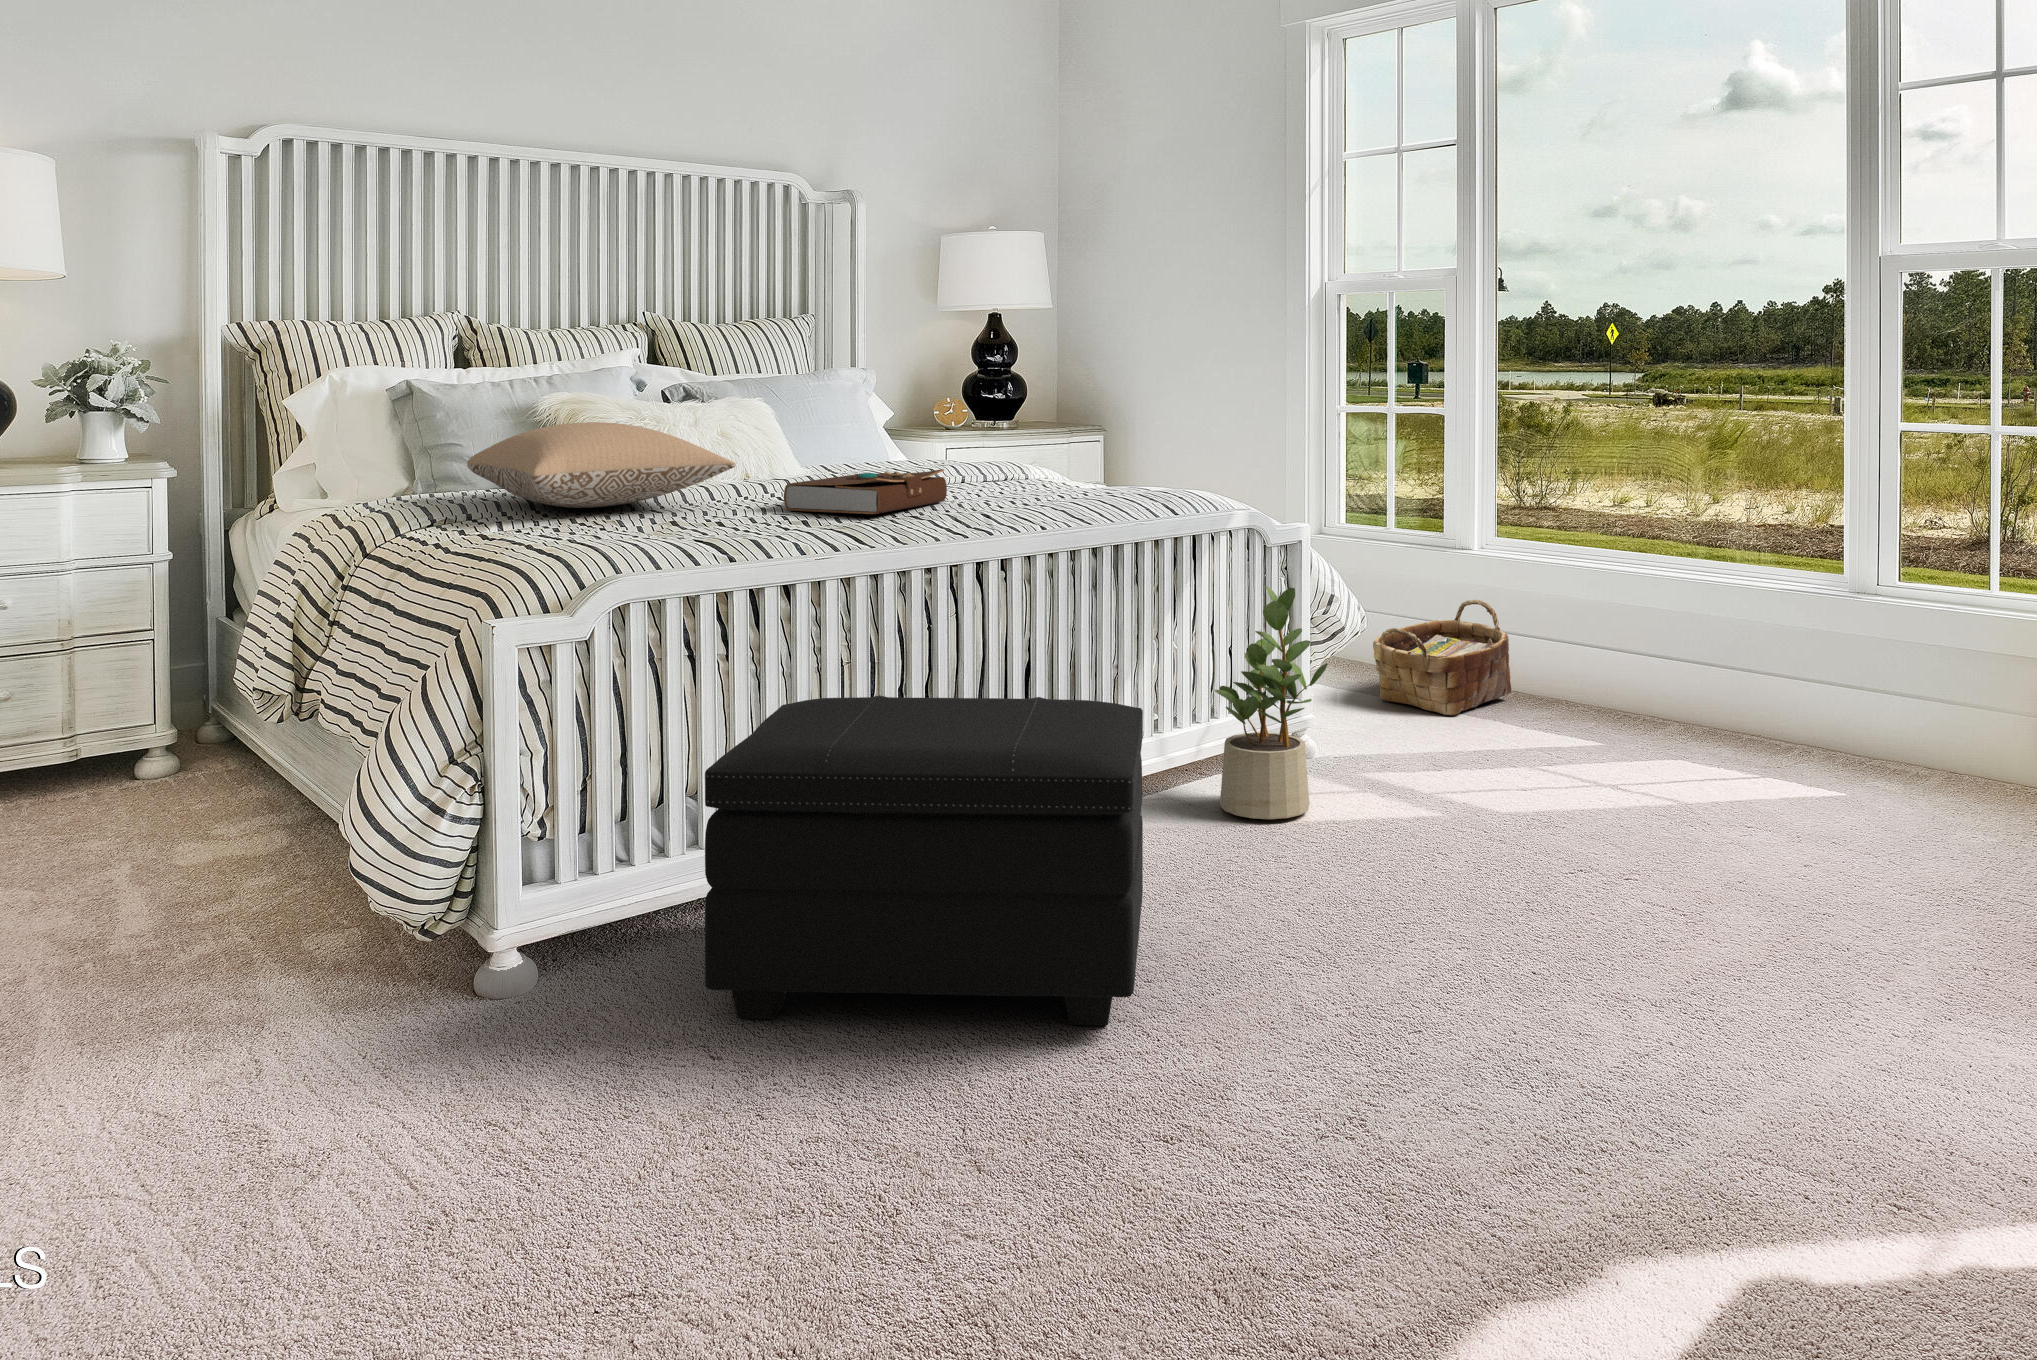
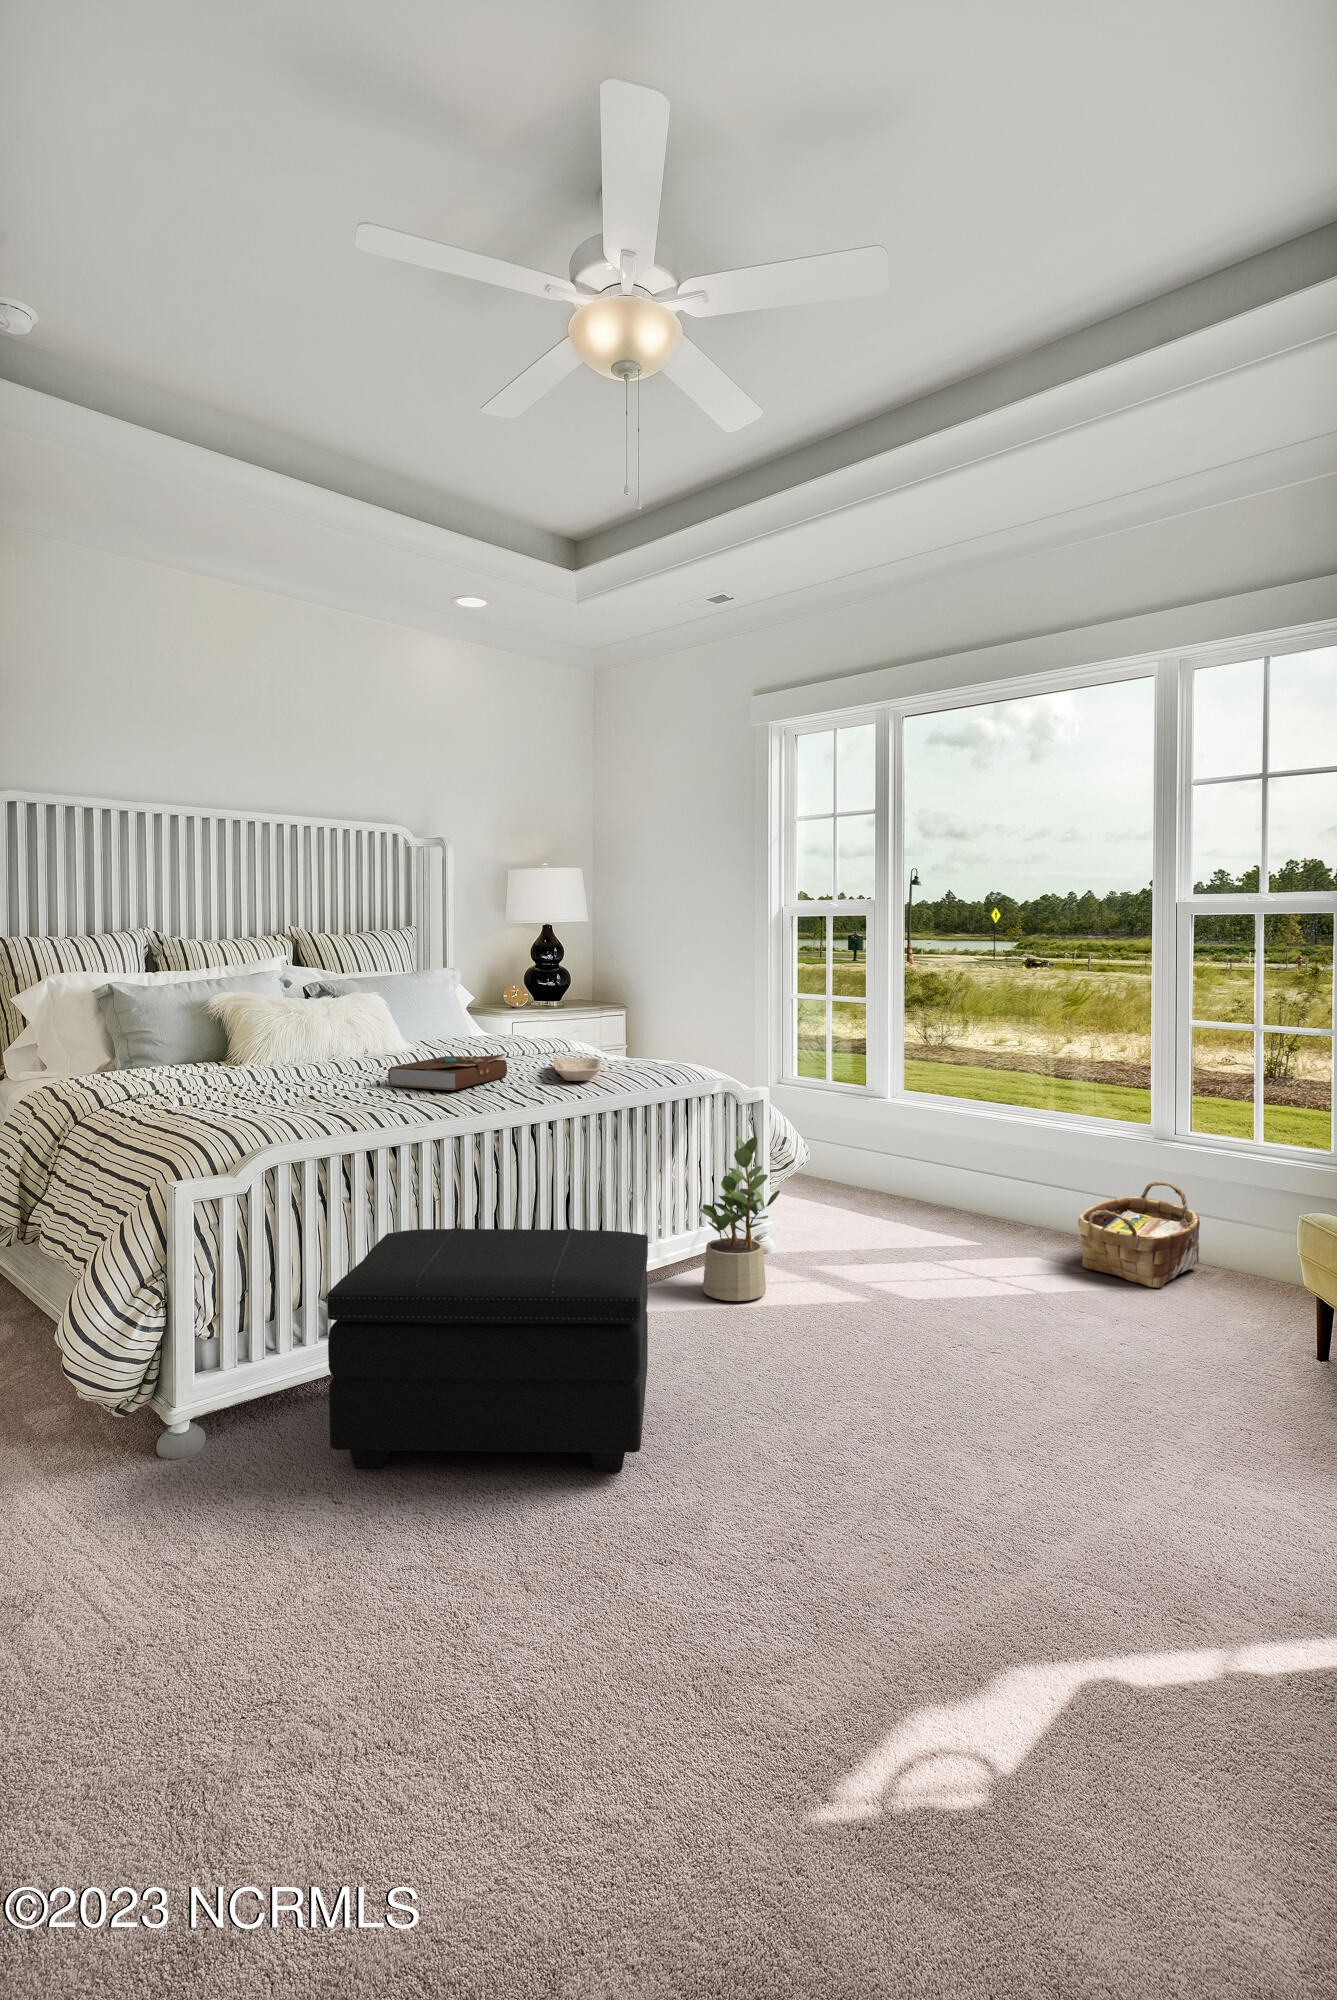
pillow: present [467,422,736,508] -> none [155,1023,352,1086]
tray: none [1010,478,1077,505] -> present [553,1058,601,1081]
woven basket: present [1373,600,1511,715] -> present [1078,1181,1200,1288]

